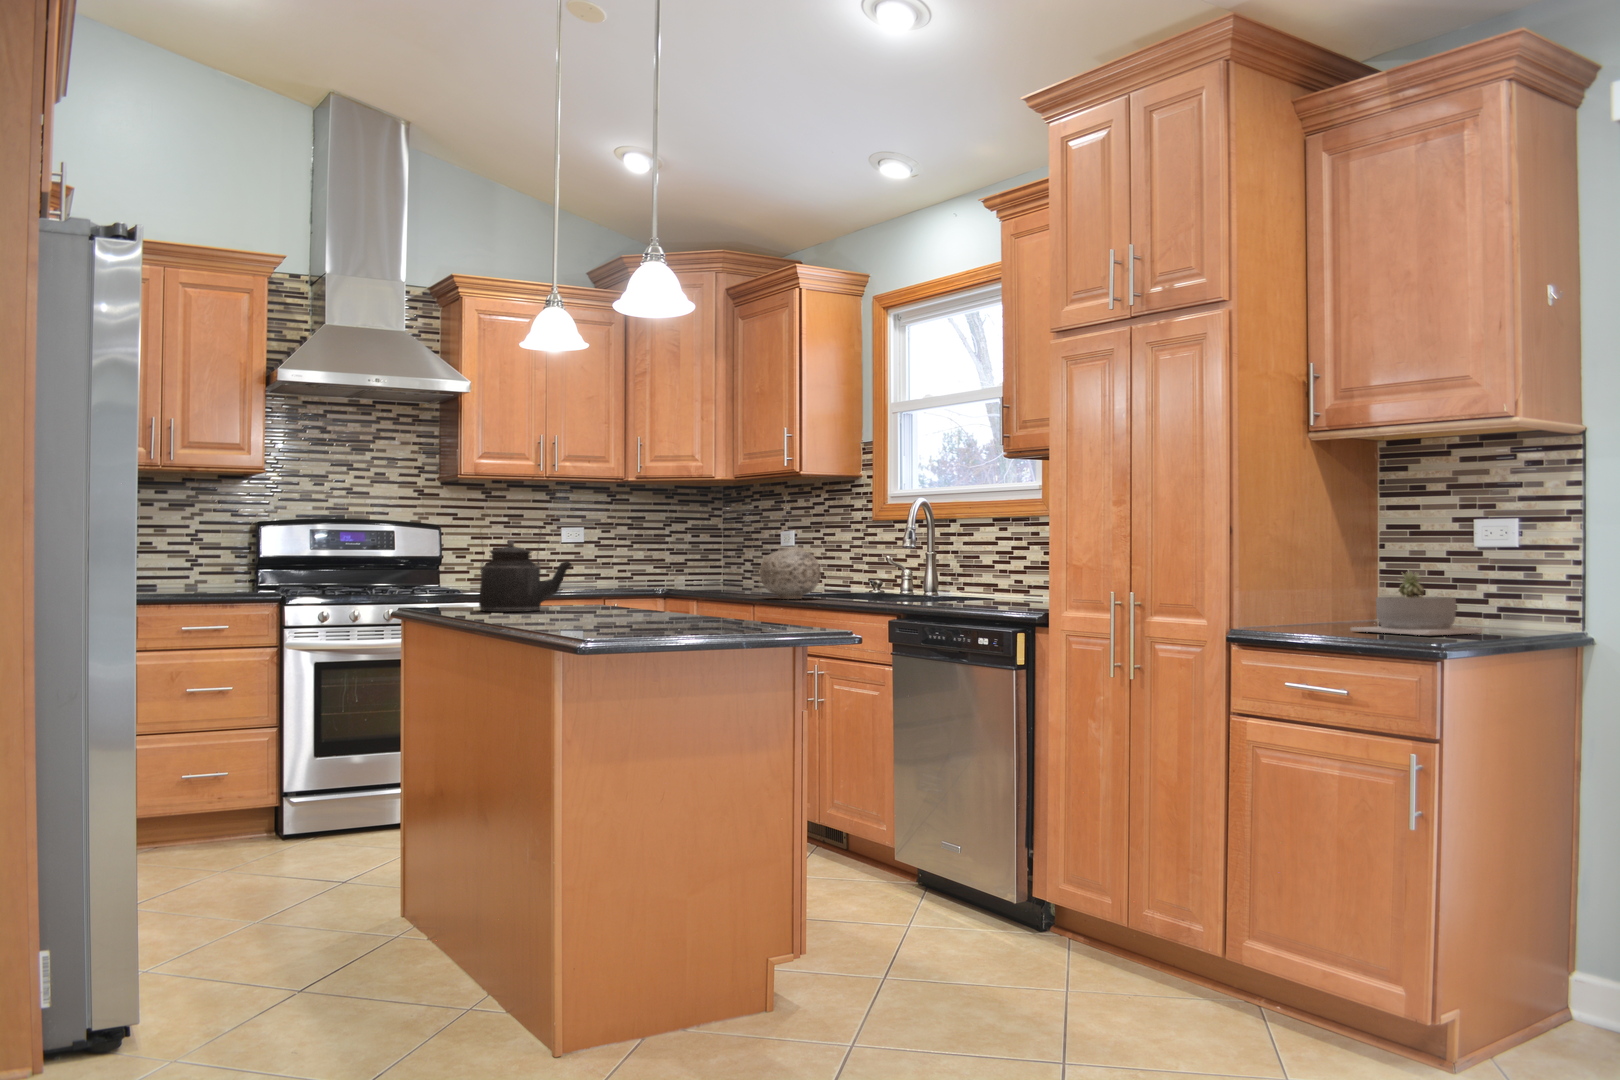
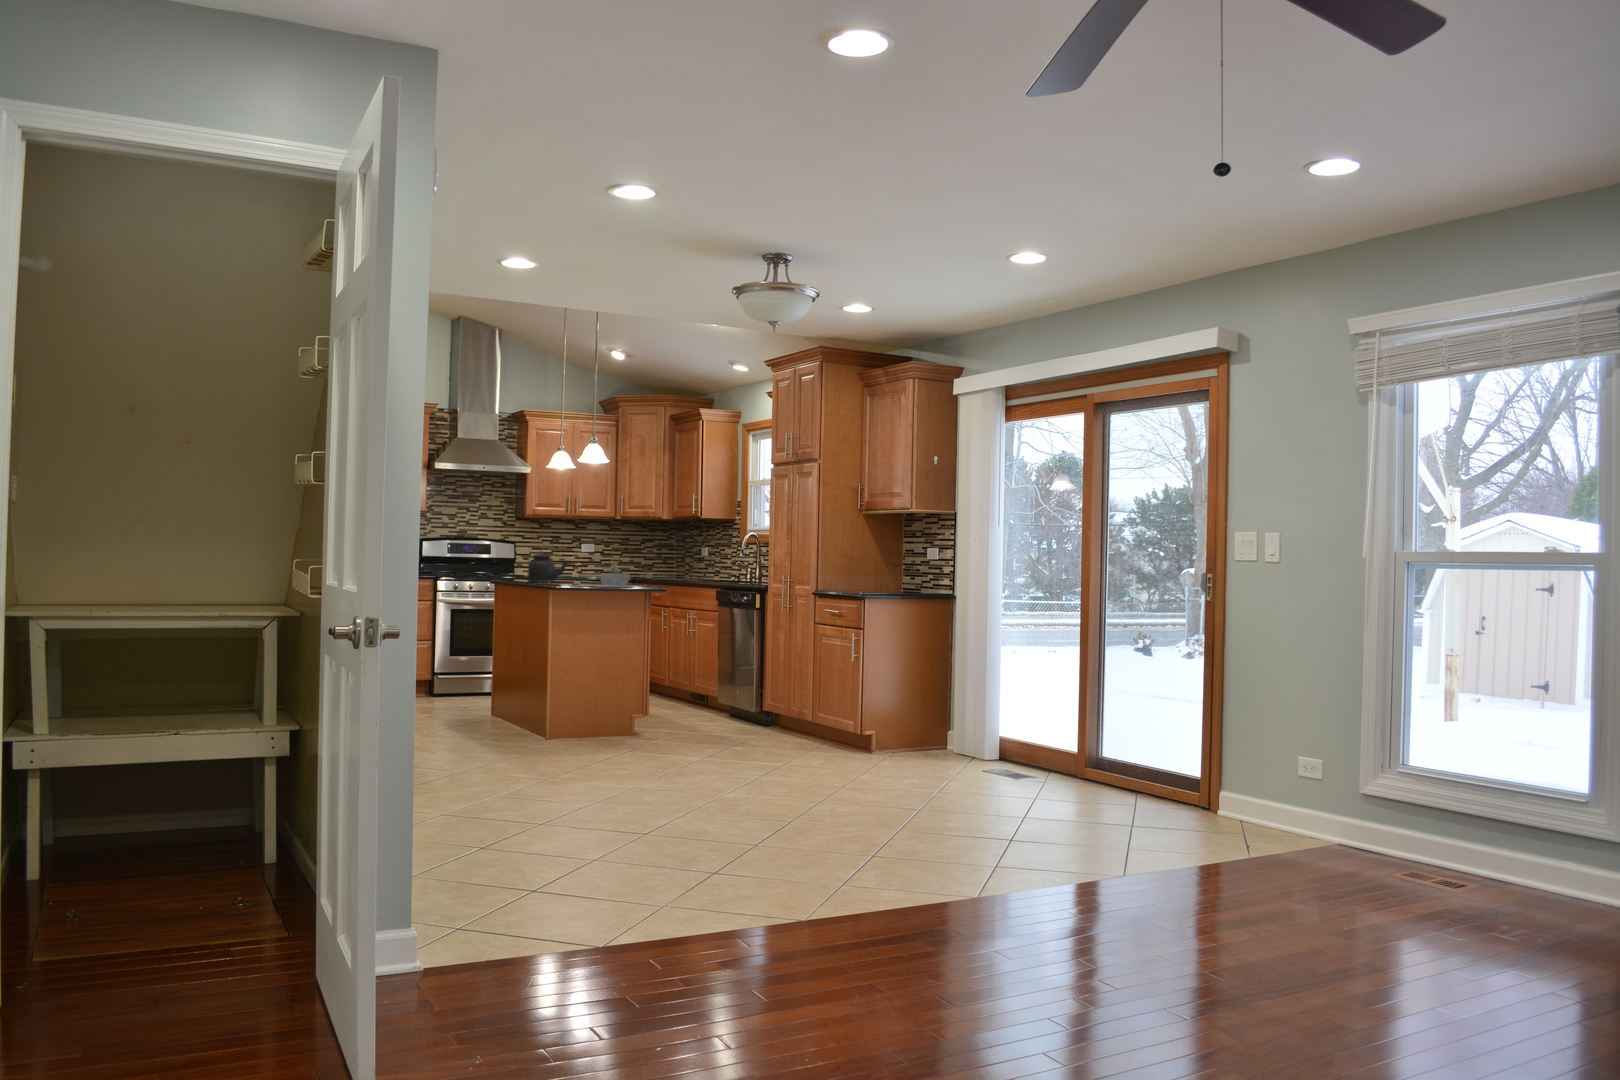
vase: present [760,547,821,599] -> none [672,556,703,582]
succulent planter: present [1351,572,1482,635] -> present [597,564,632,587]

